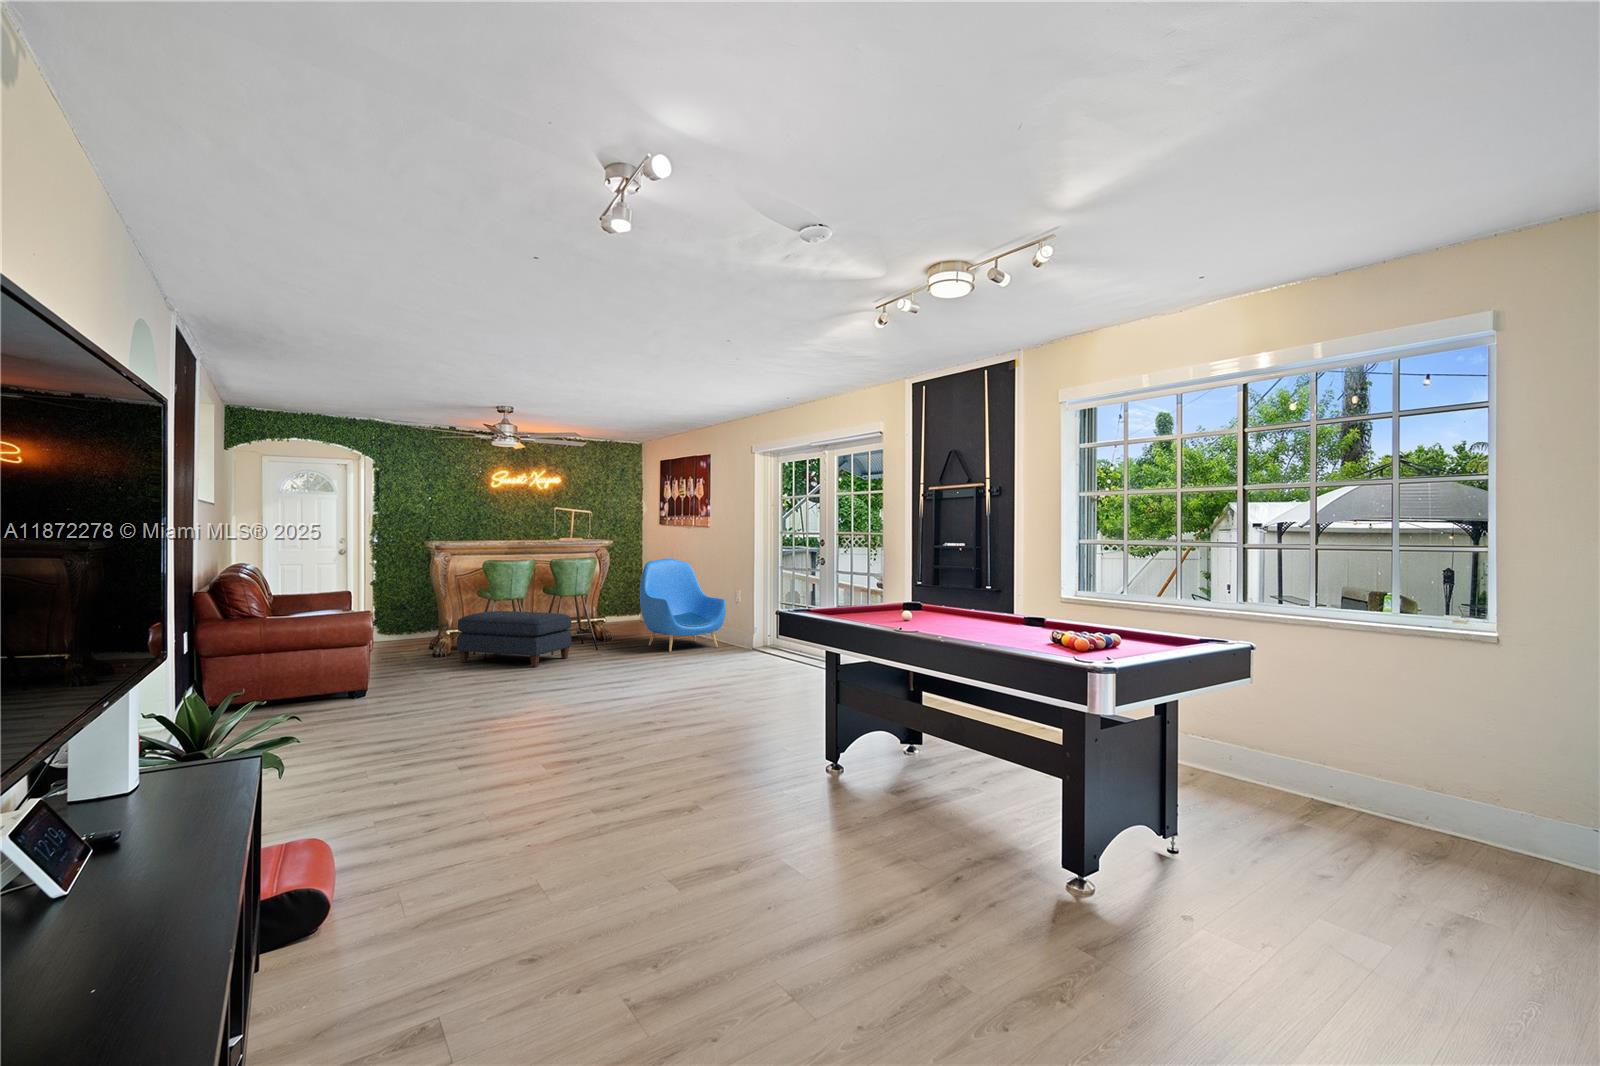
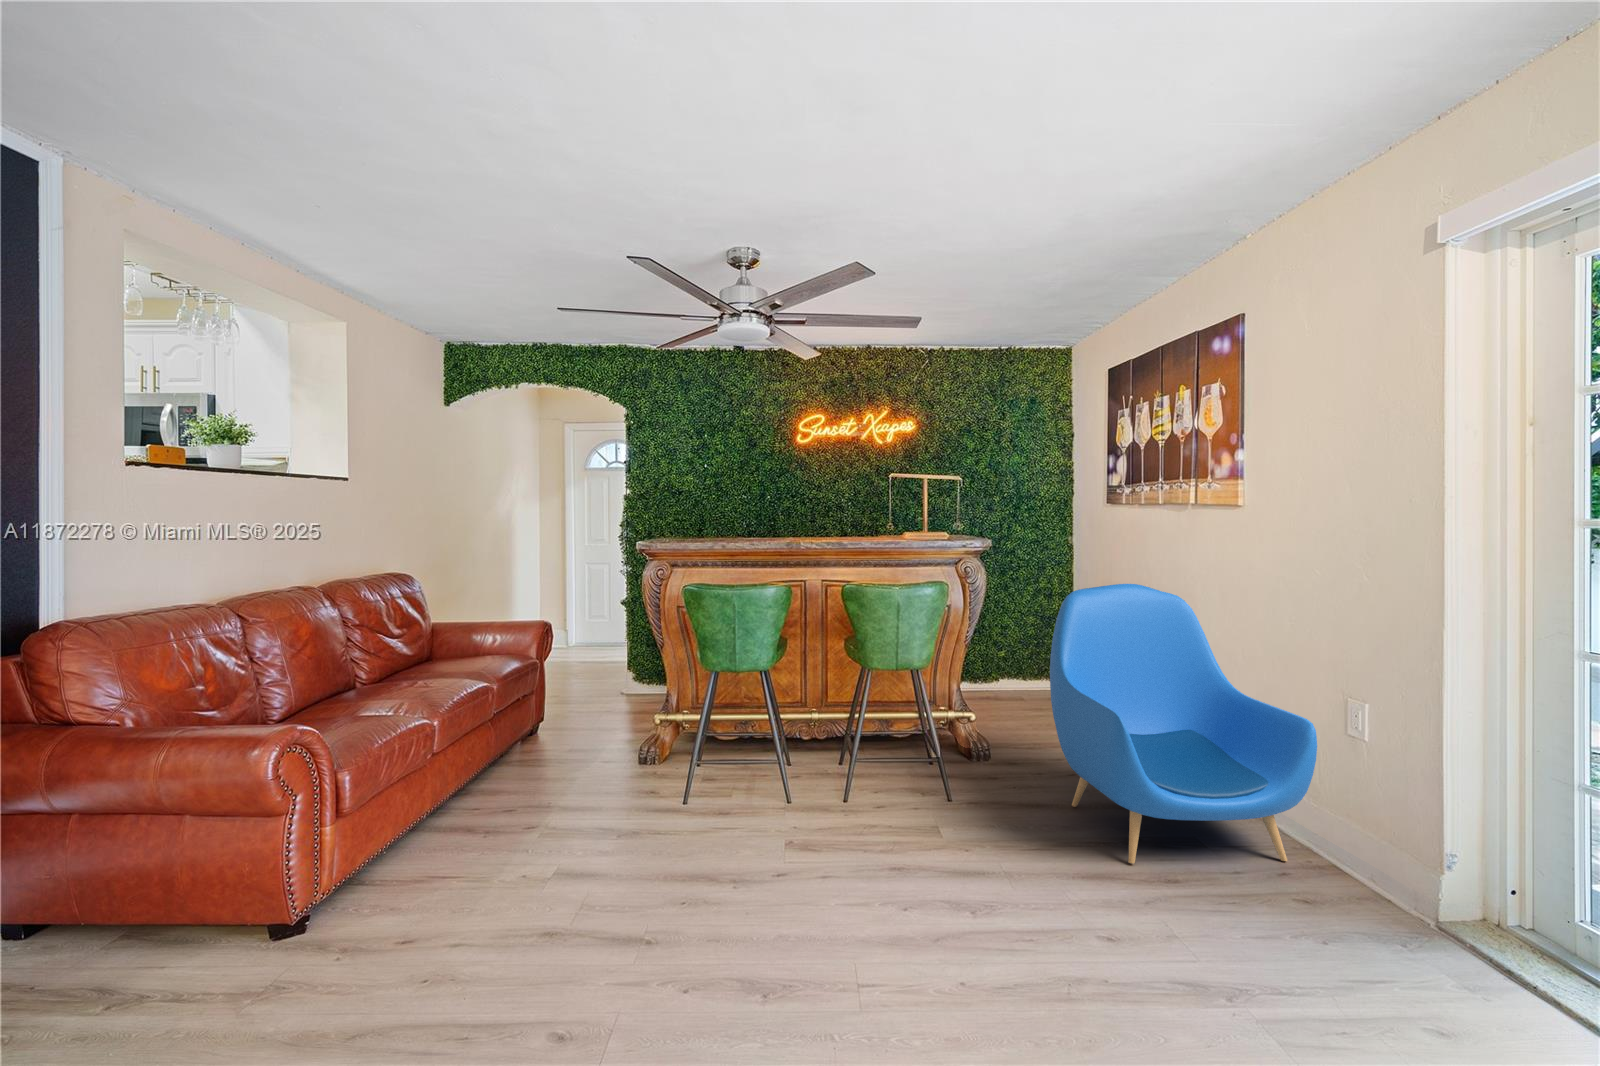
ottoman: present [457,611,572,667] -> none [637,687,863,873]

